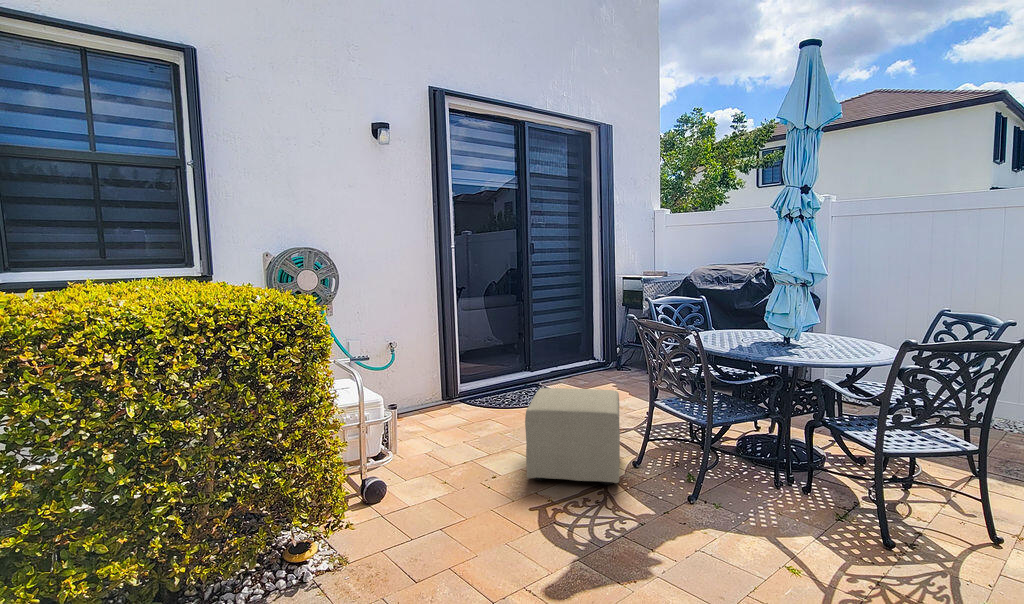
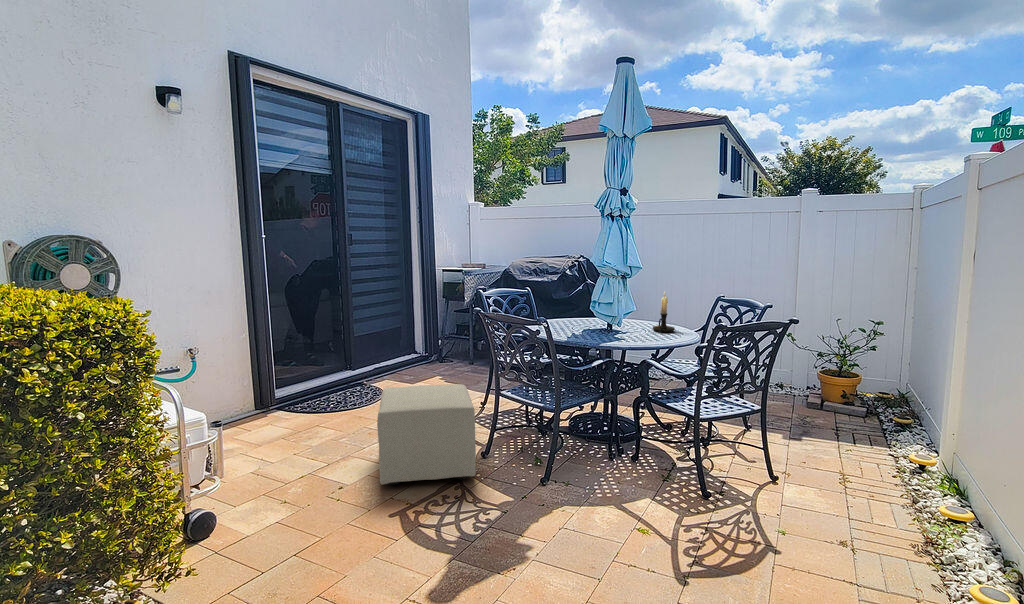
candle holder: none [842,301,871,349] -> present [653,292,675,332]

